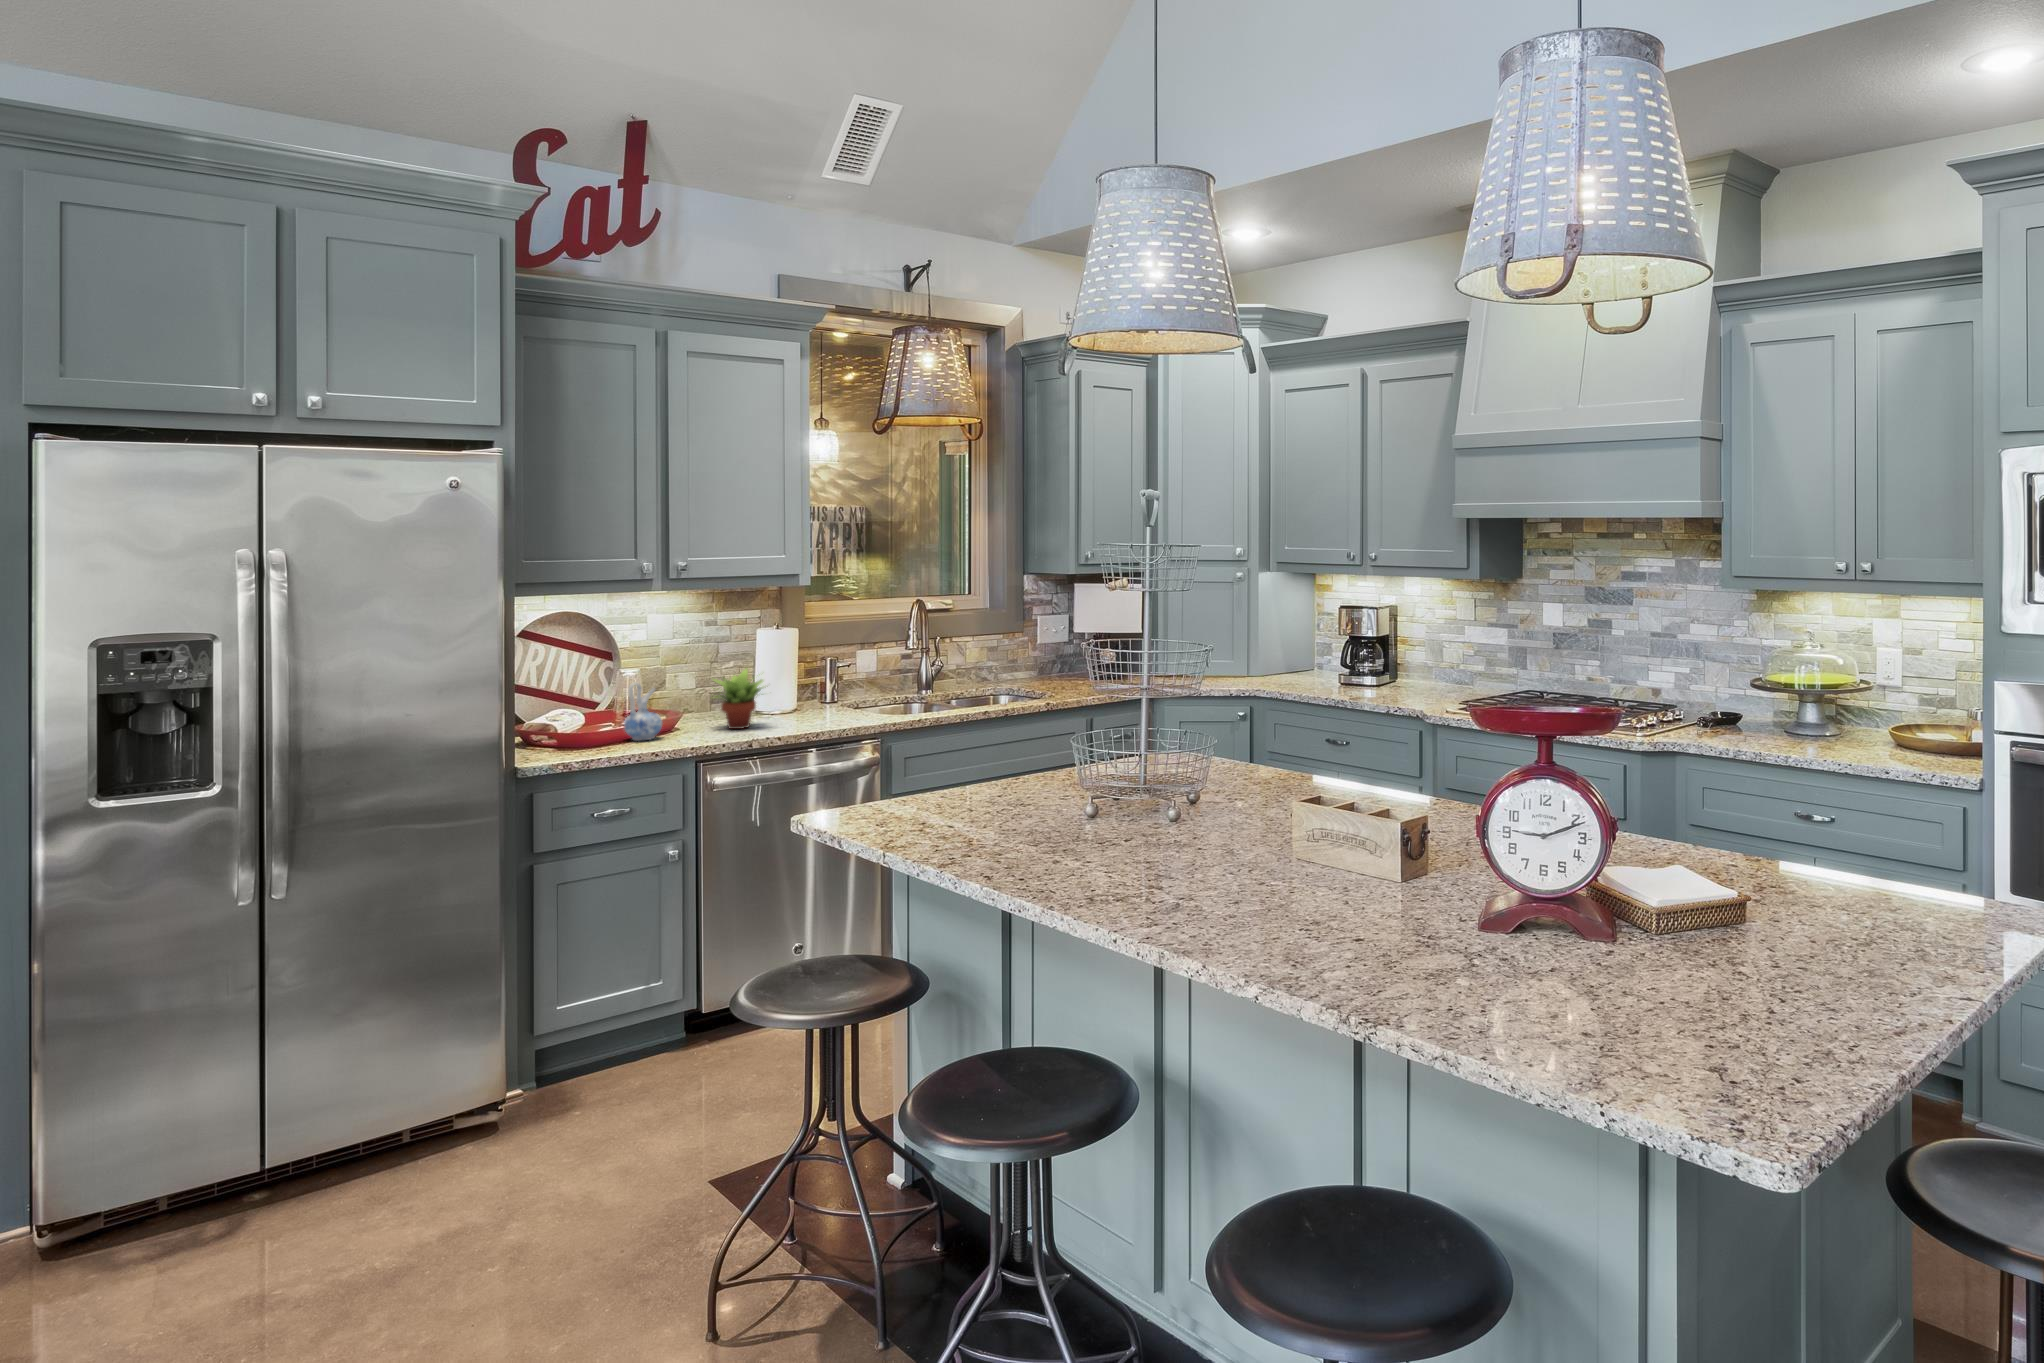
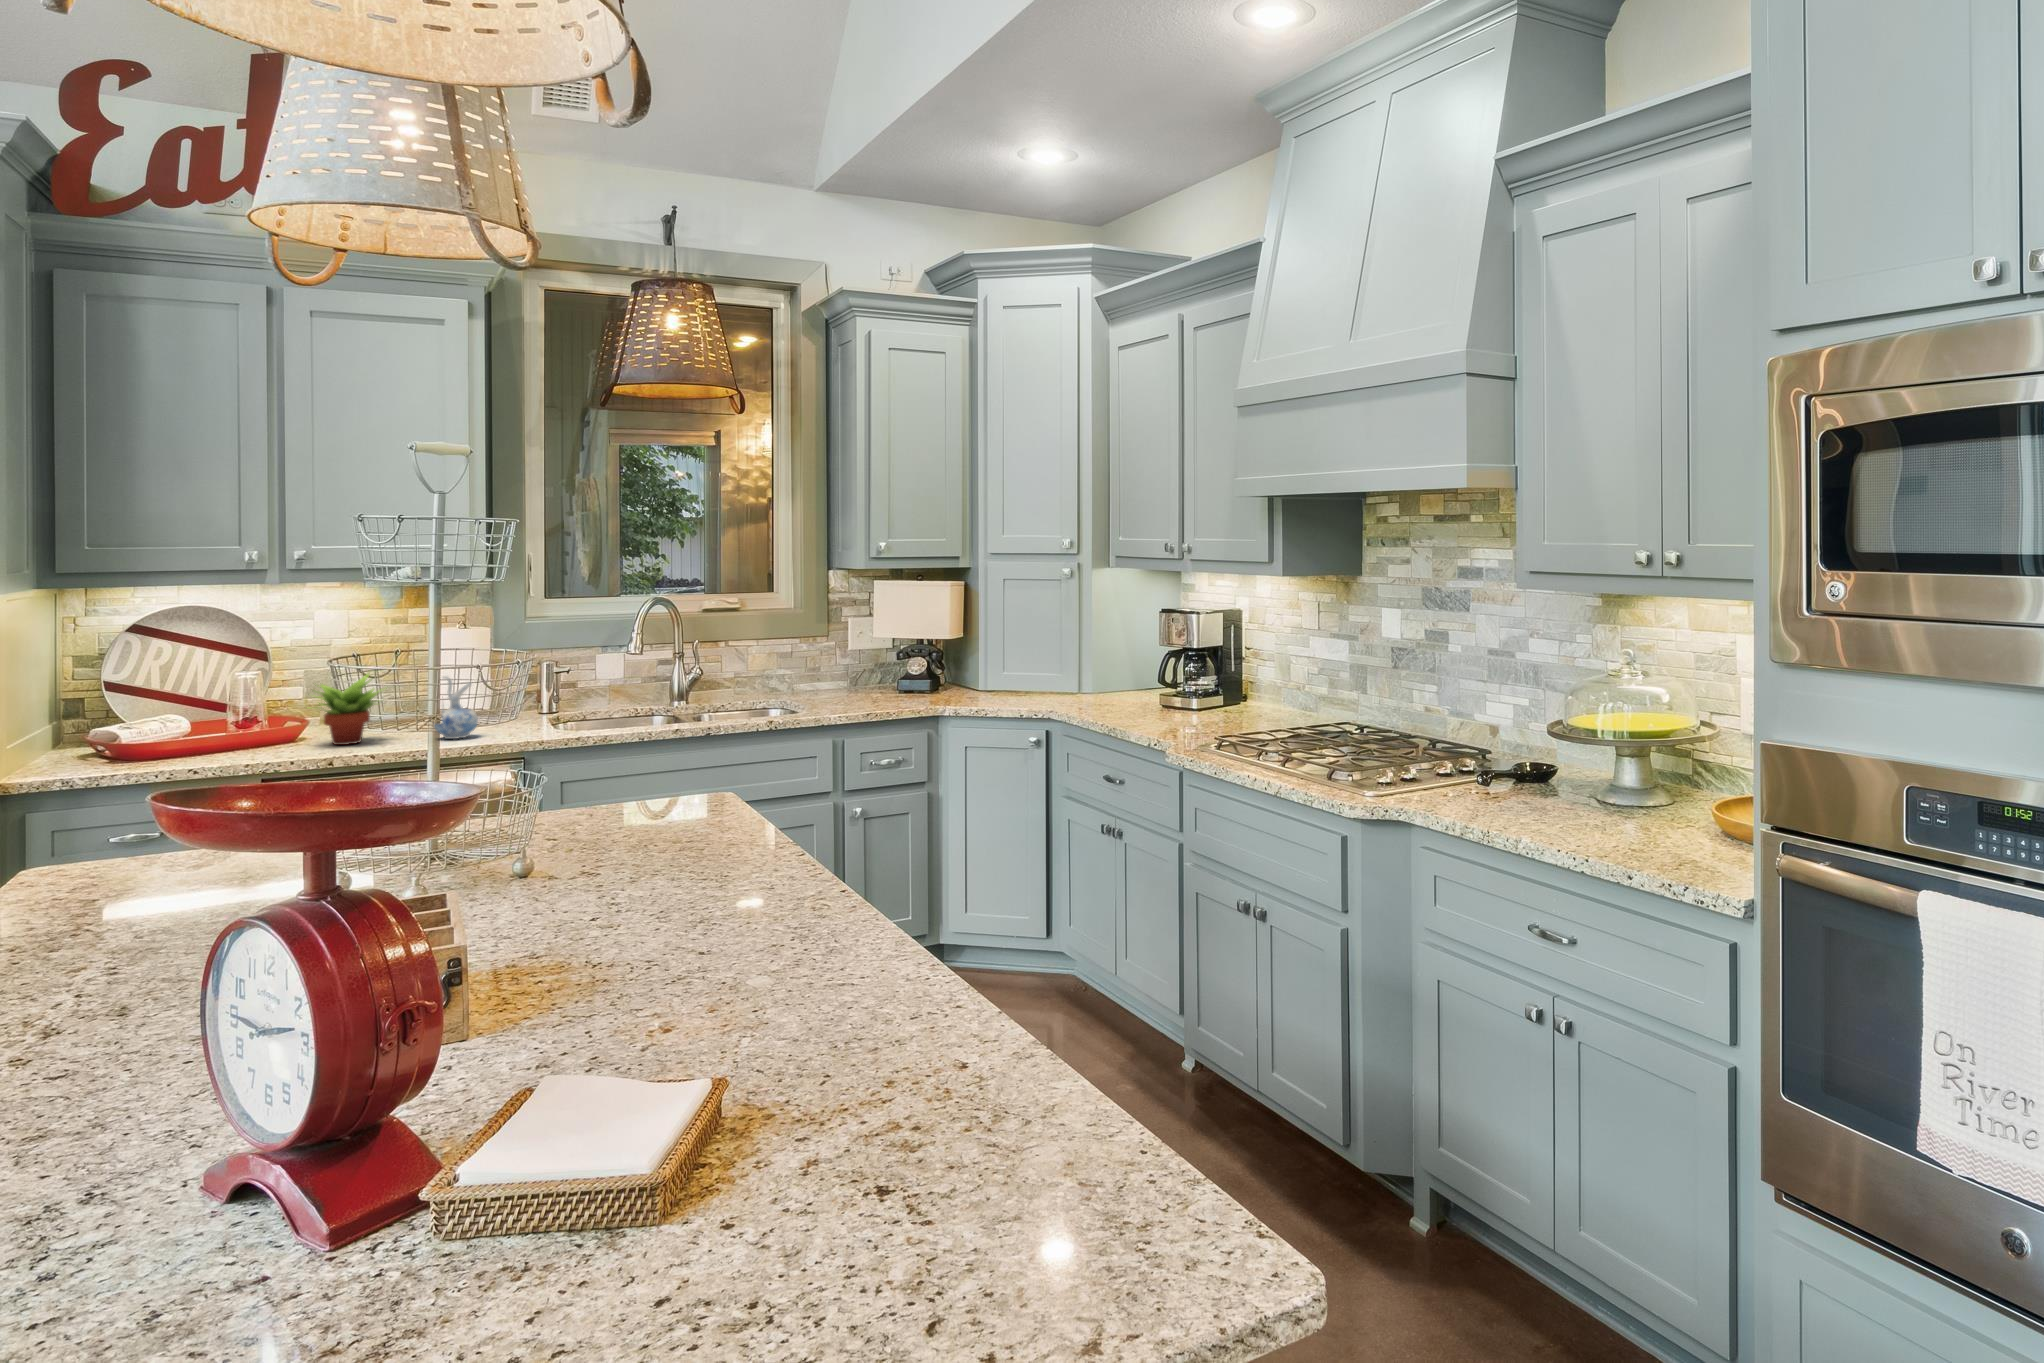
ceramic pitcher: present [624,682,662,741] -> present [434,676,478,739]

